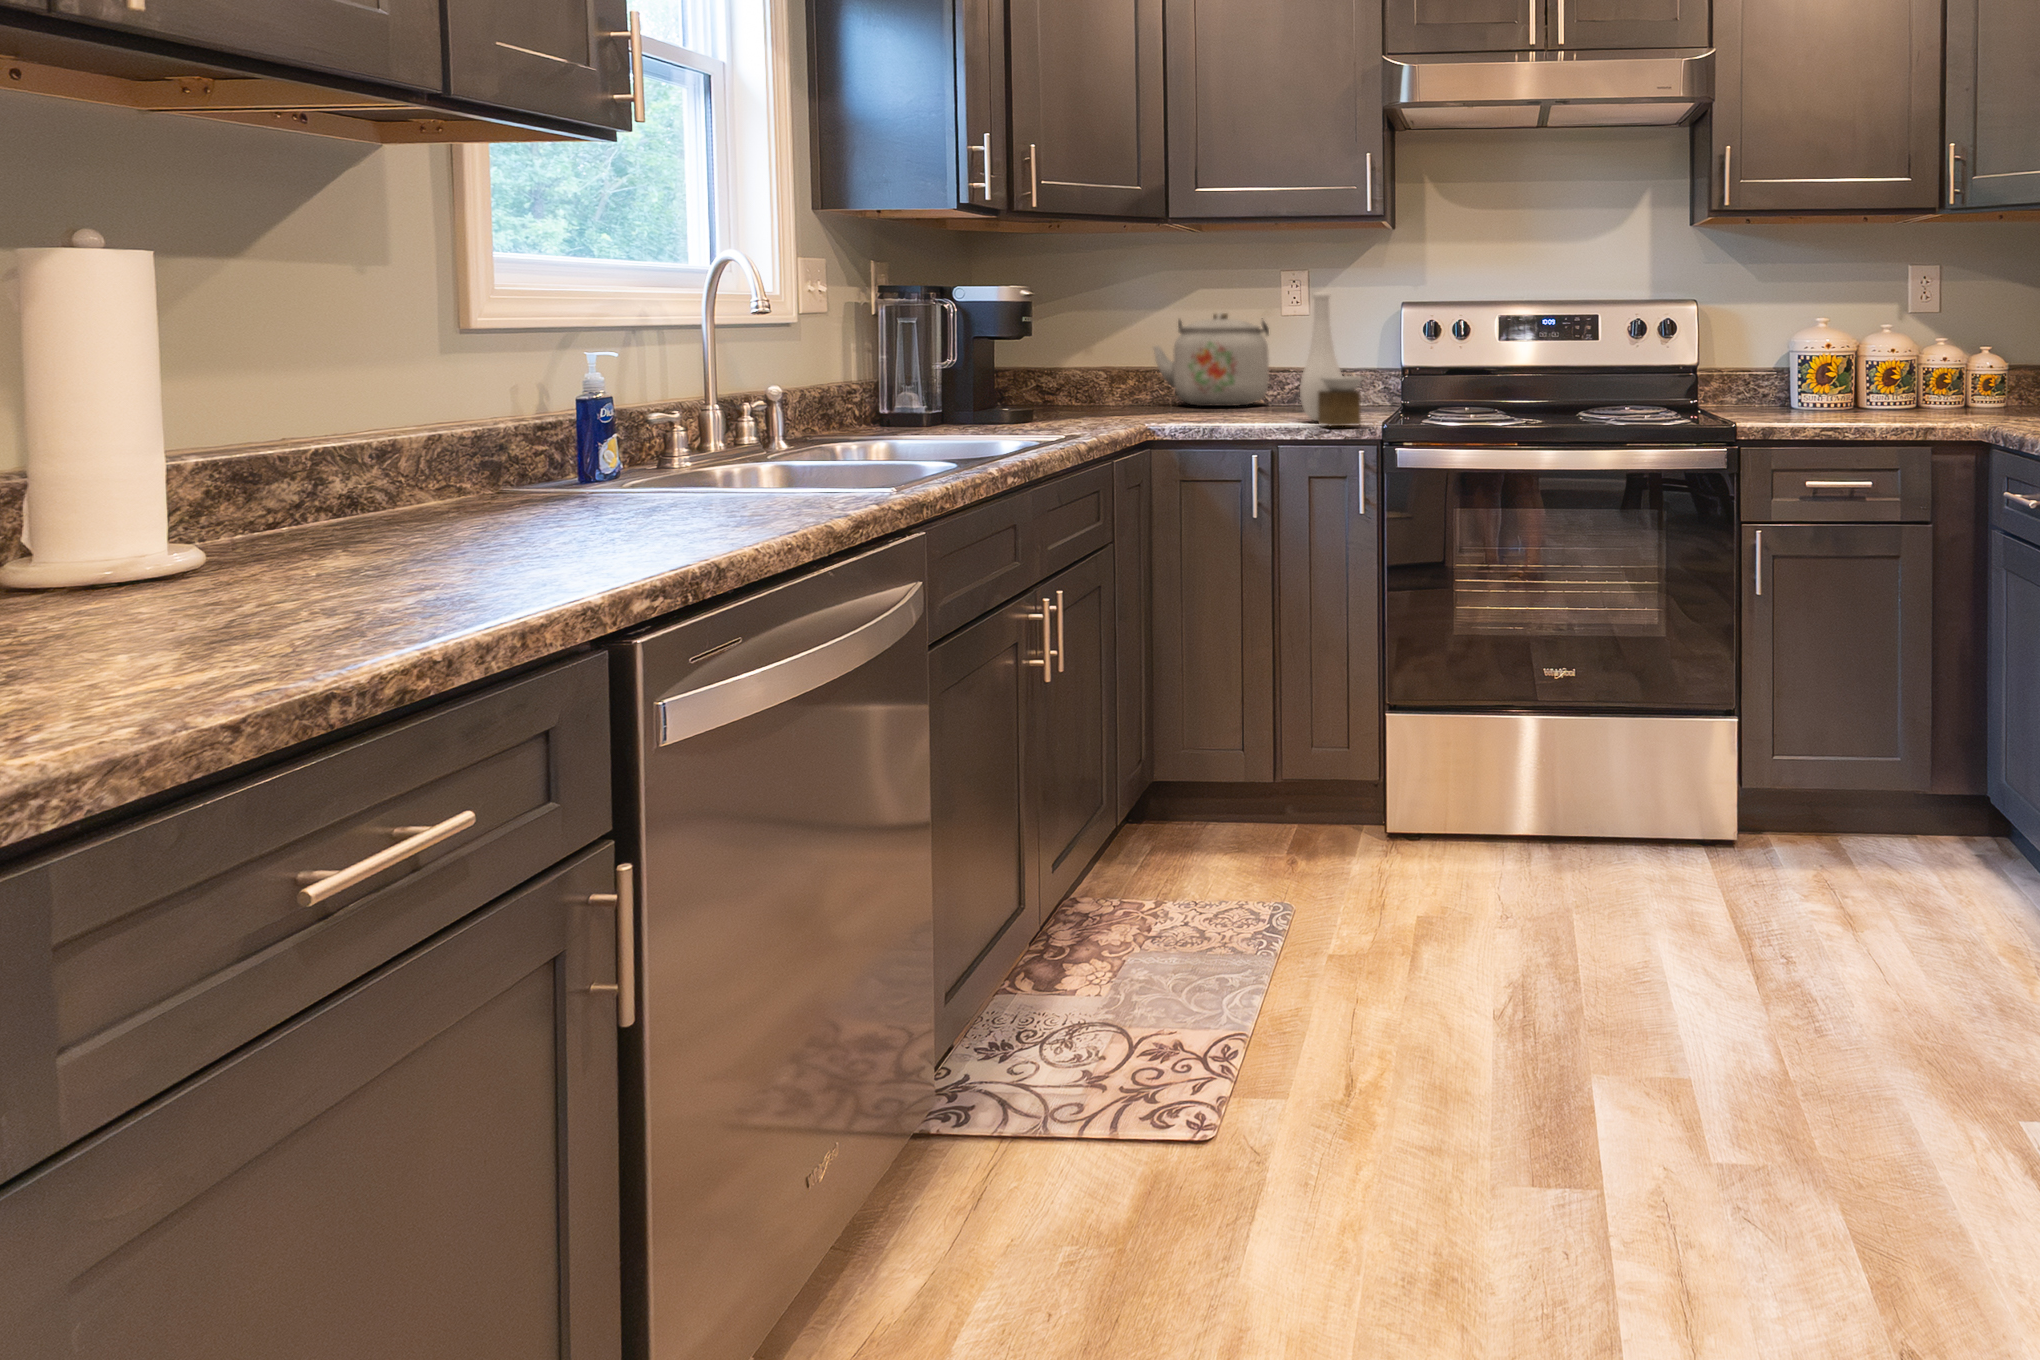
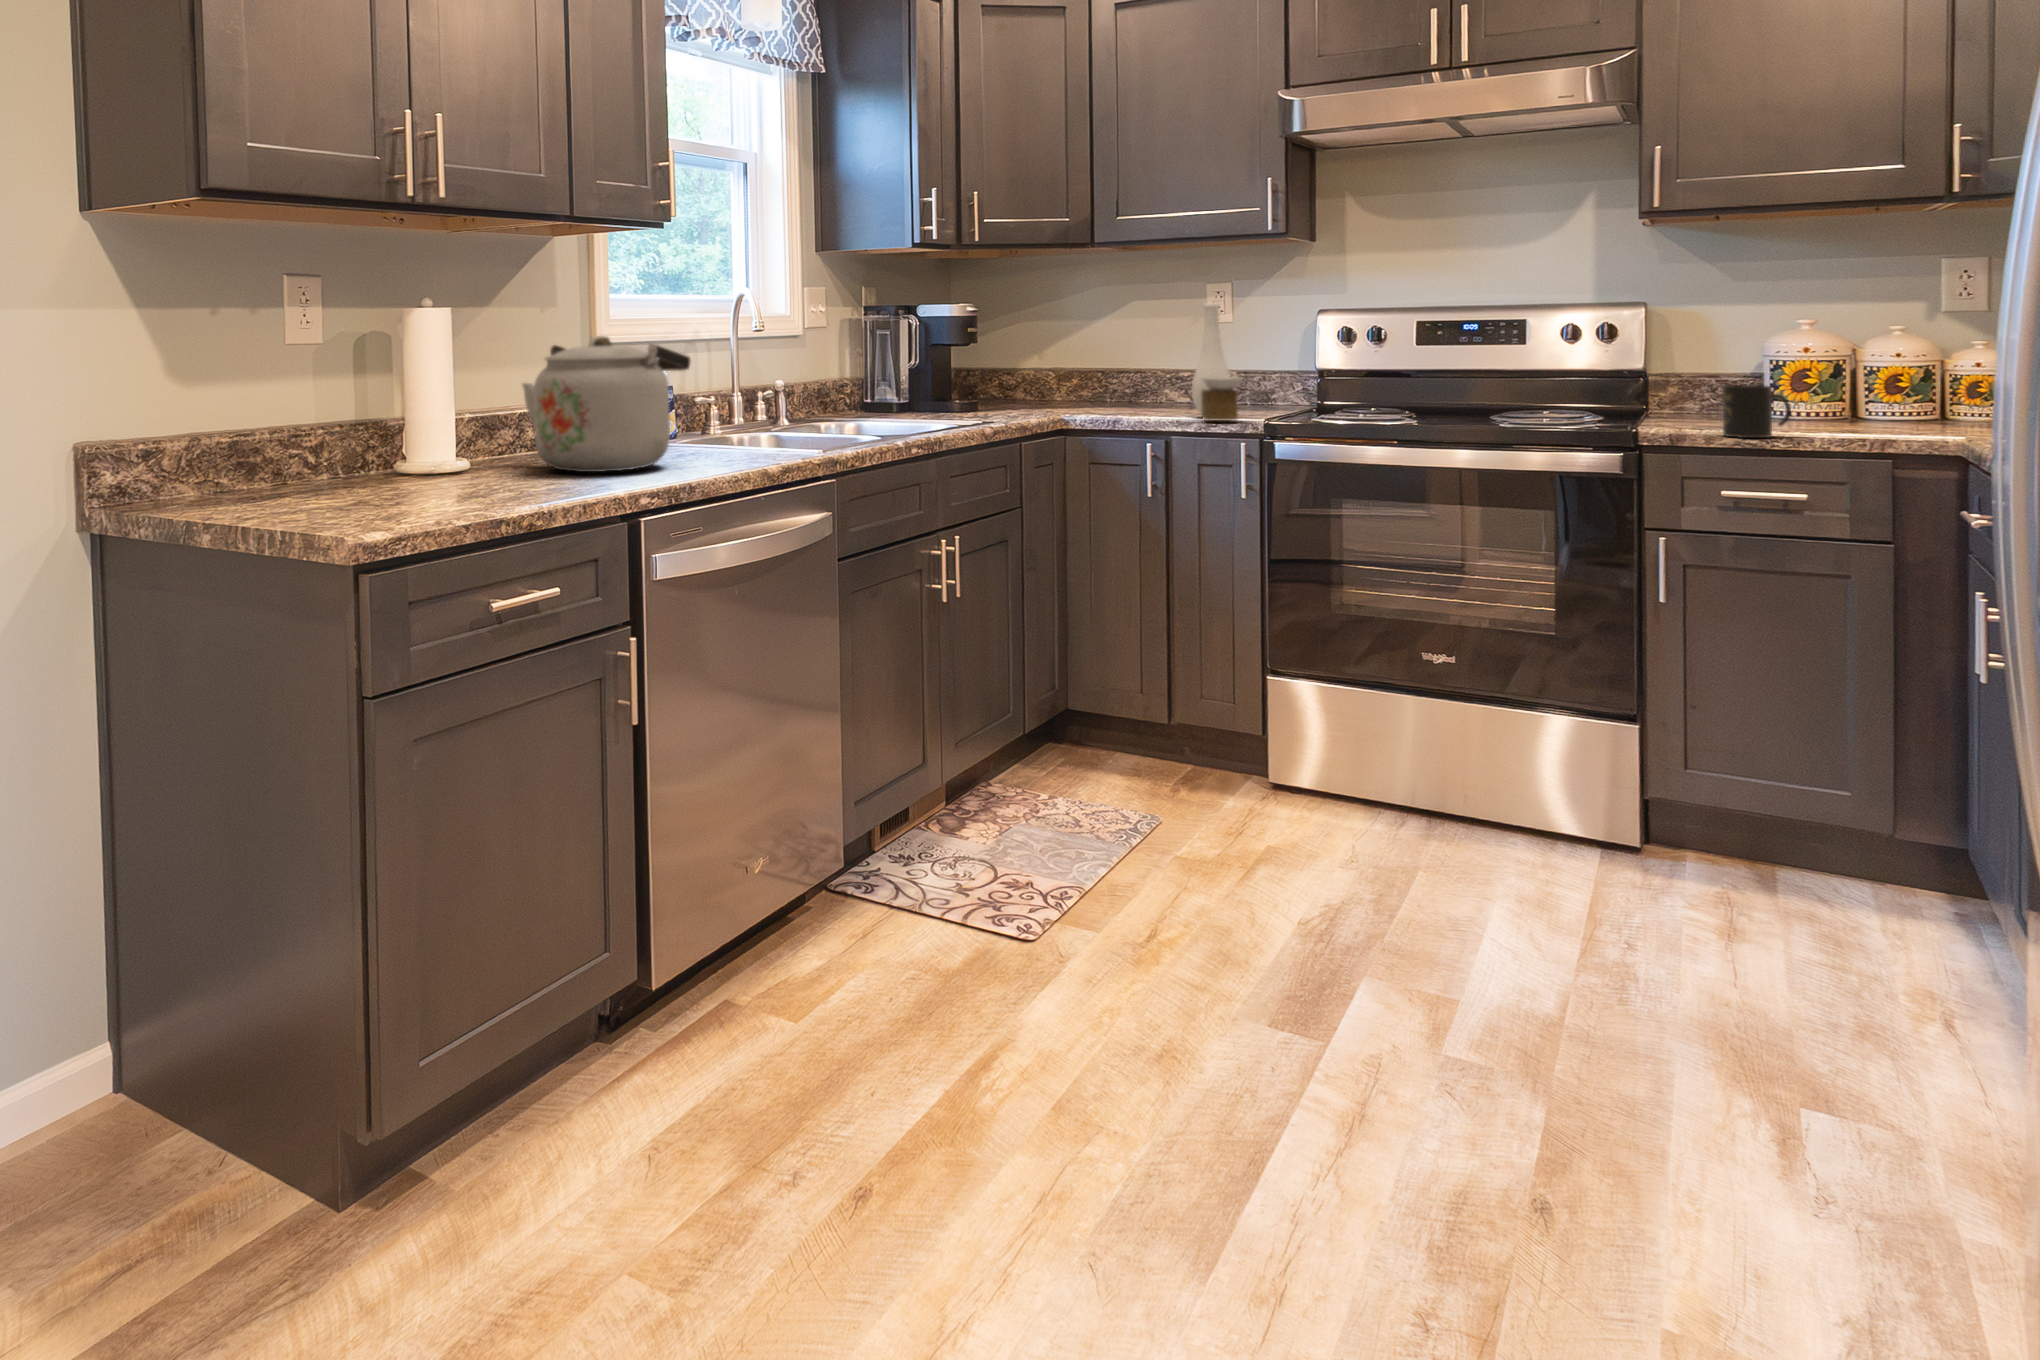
kettle: present [1153,313,1269,406] -> present [522,336,691,472]
mug: none [1798,381,1848,431] -> present [1722,385,1791,438]

